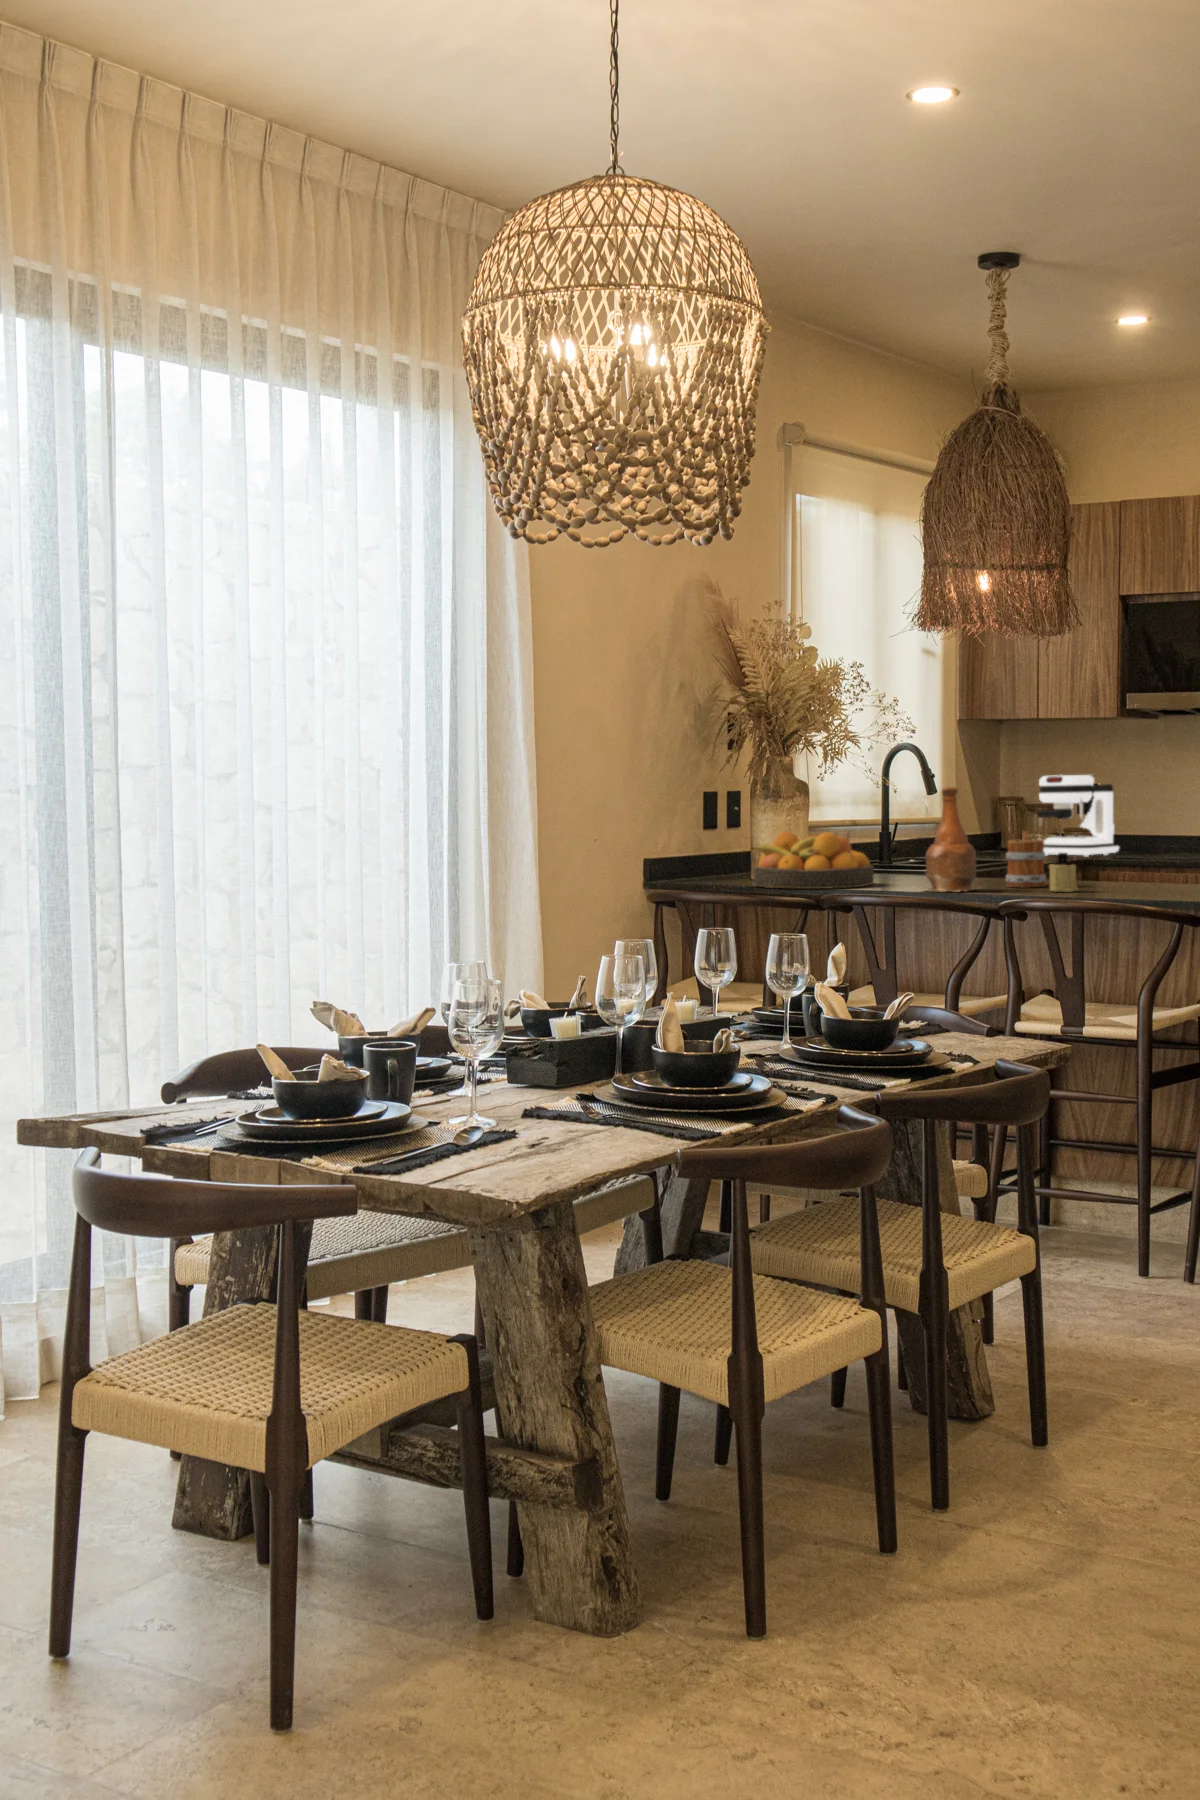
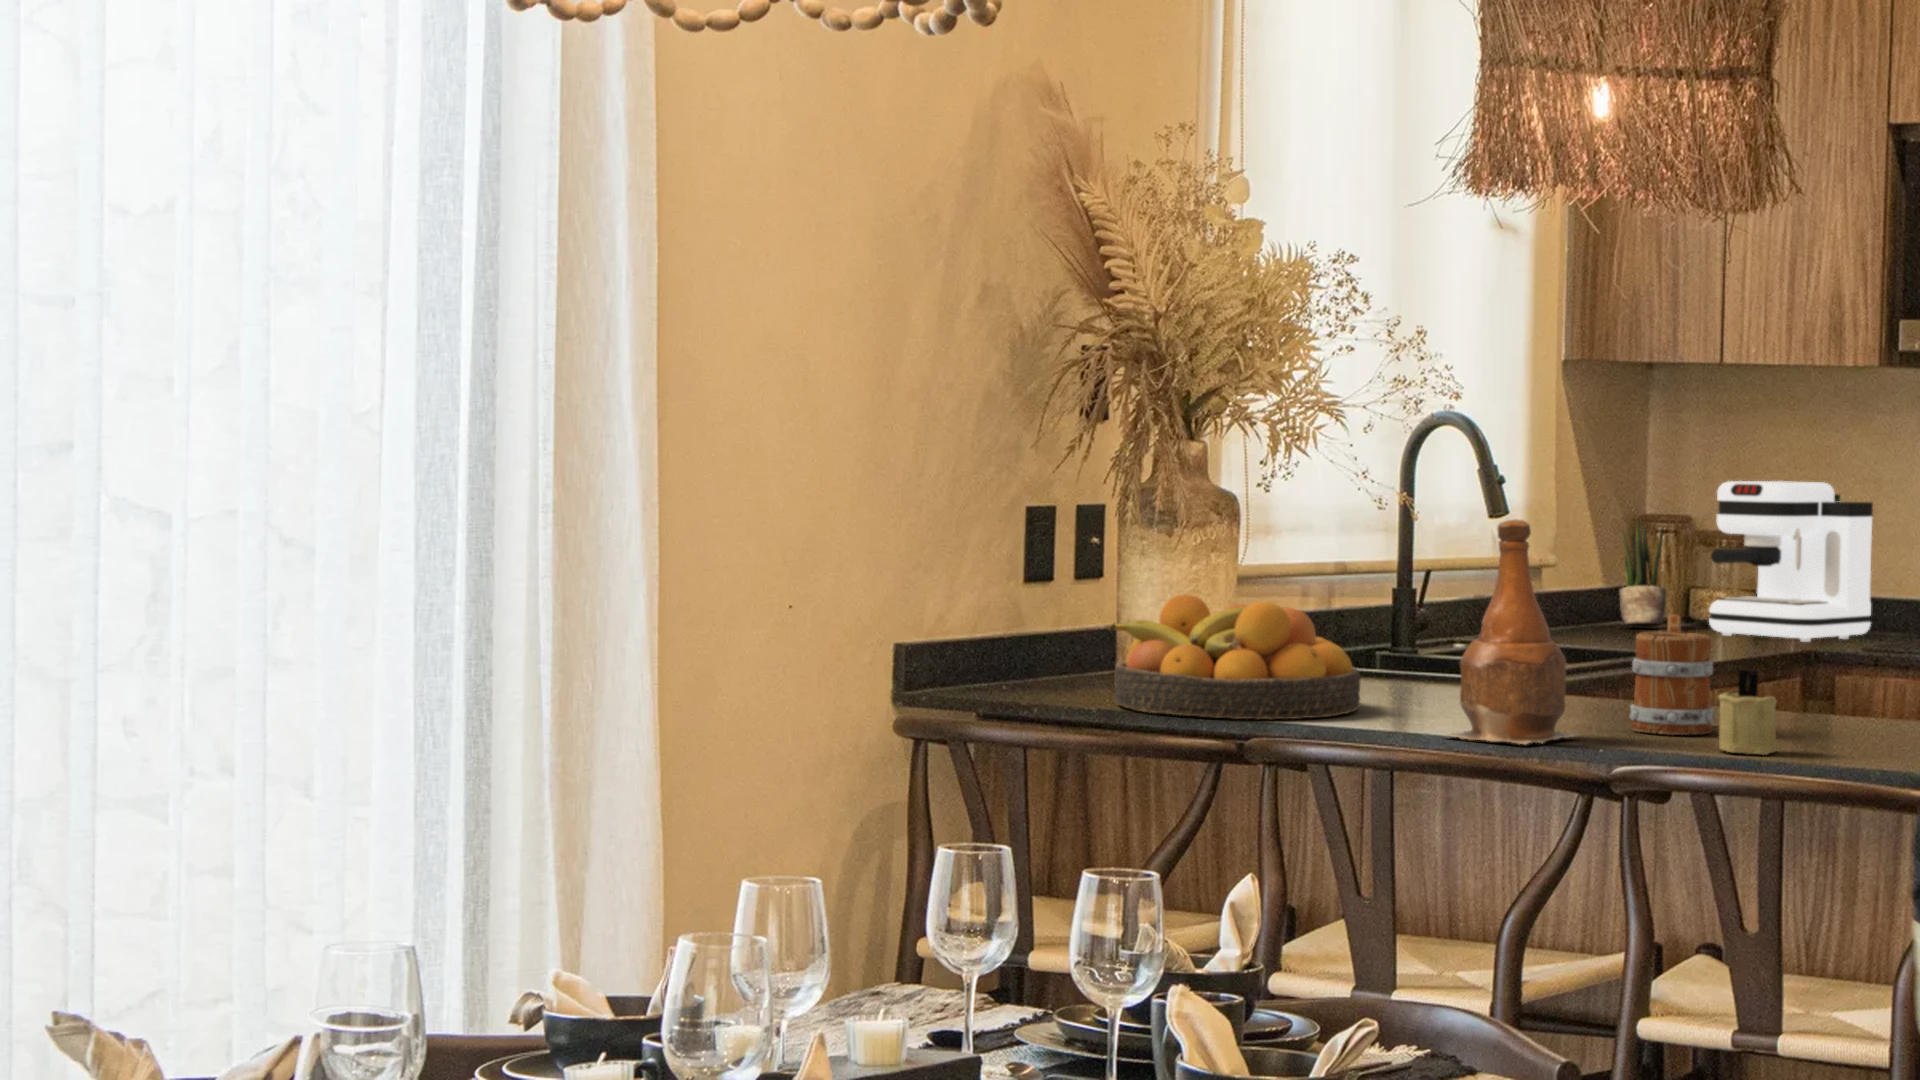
potted plant: none [989,796,1013,854] -> present [1619,517,1666,627]

